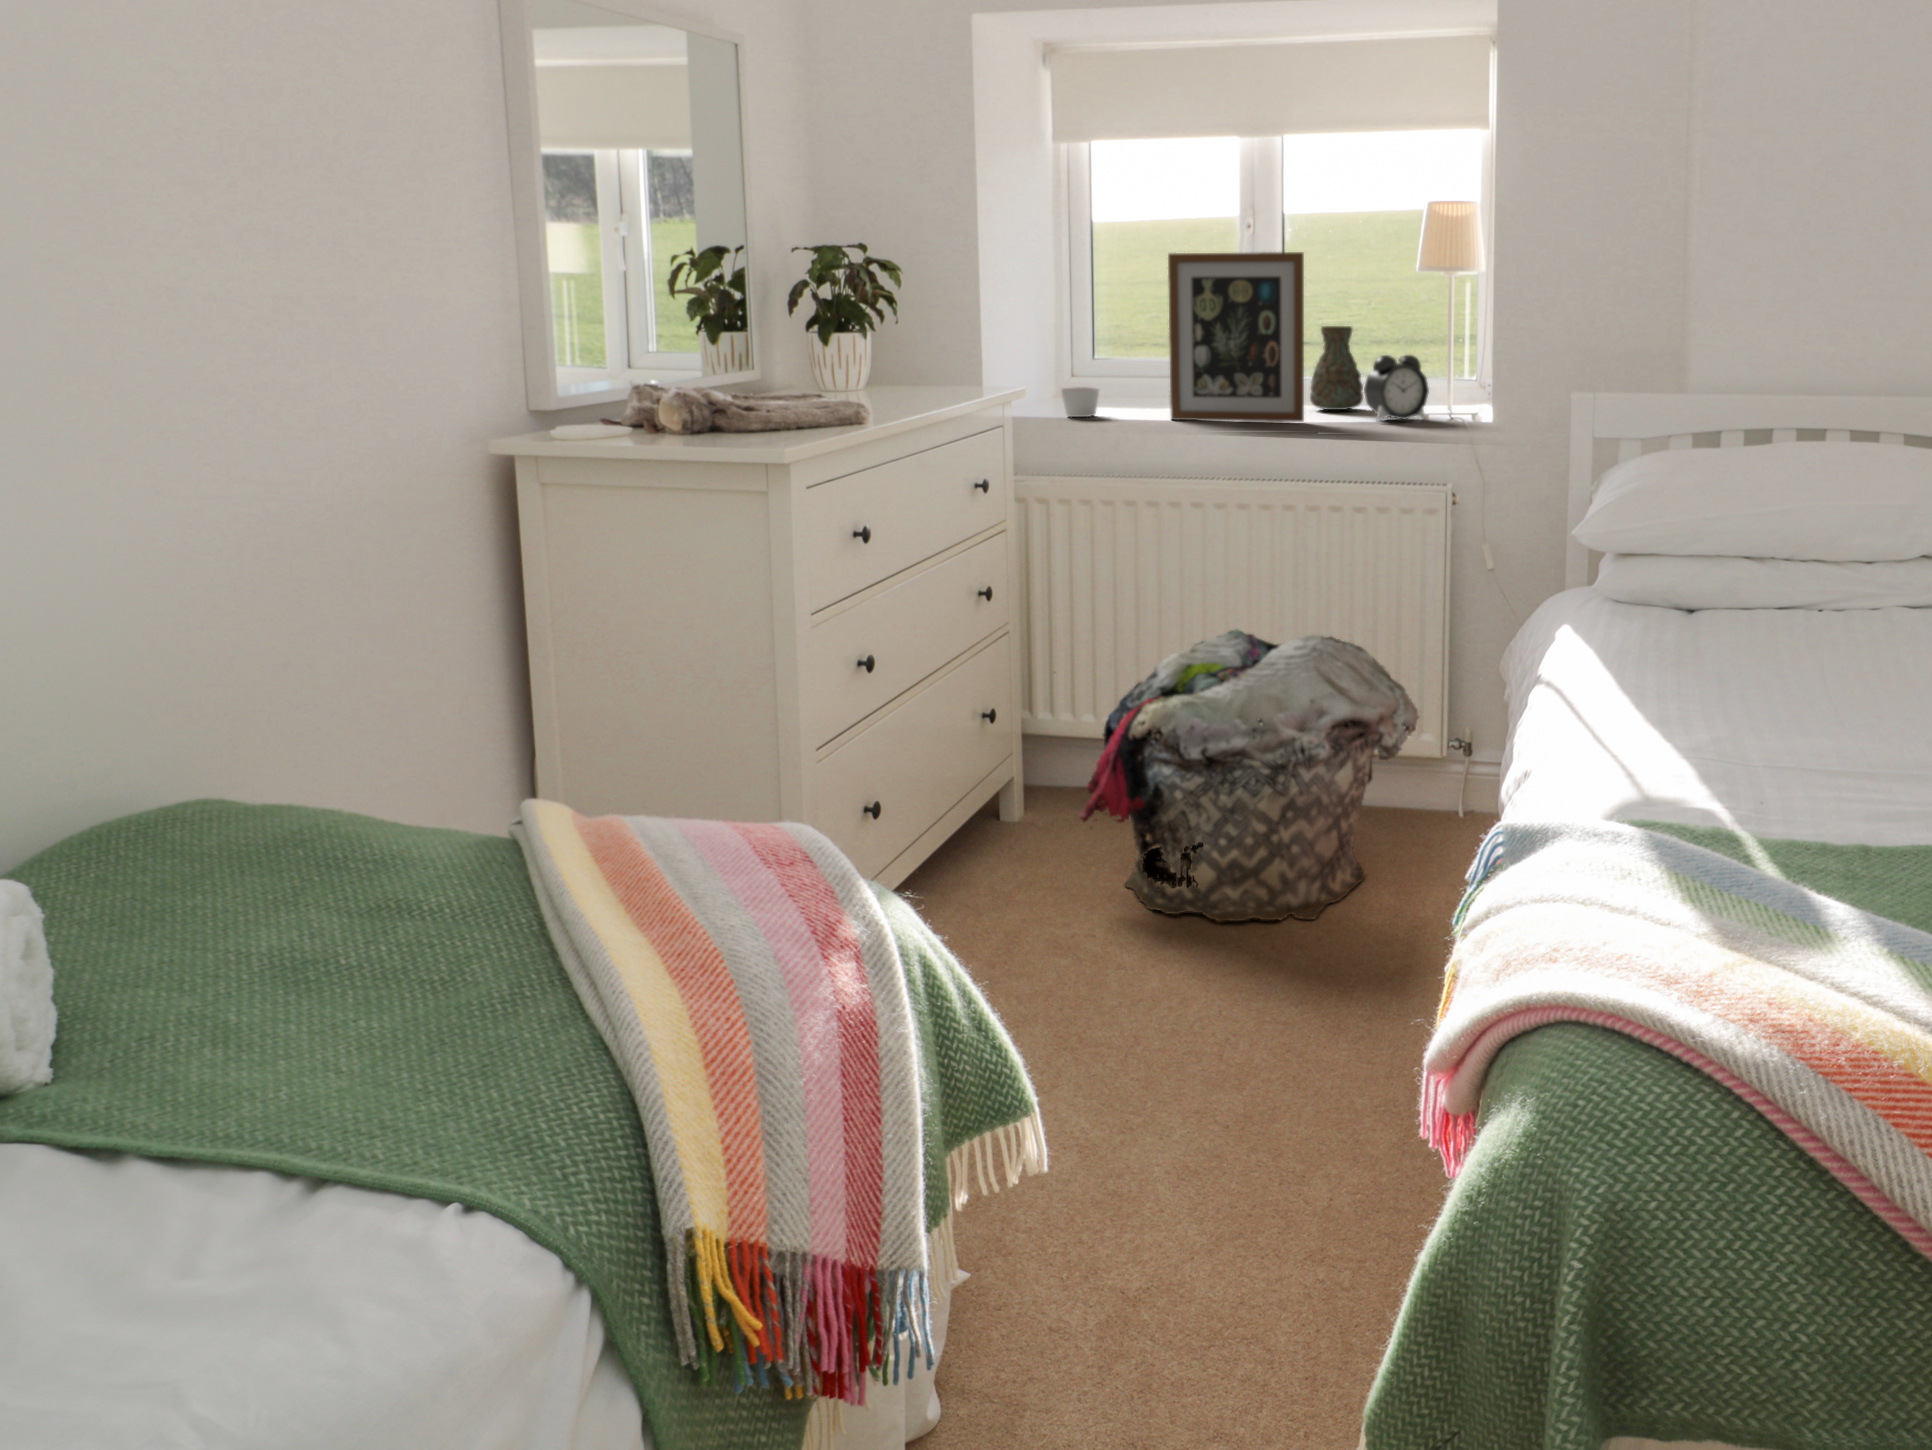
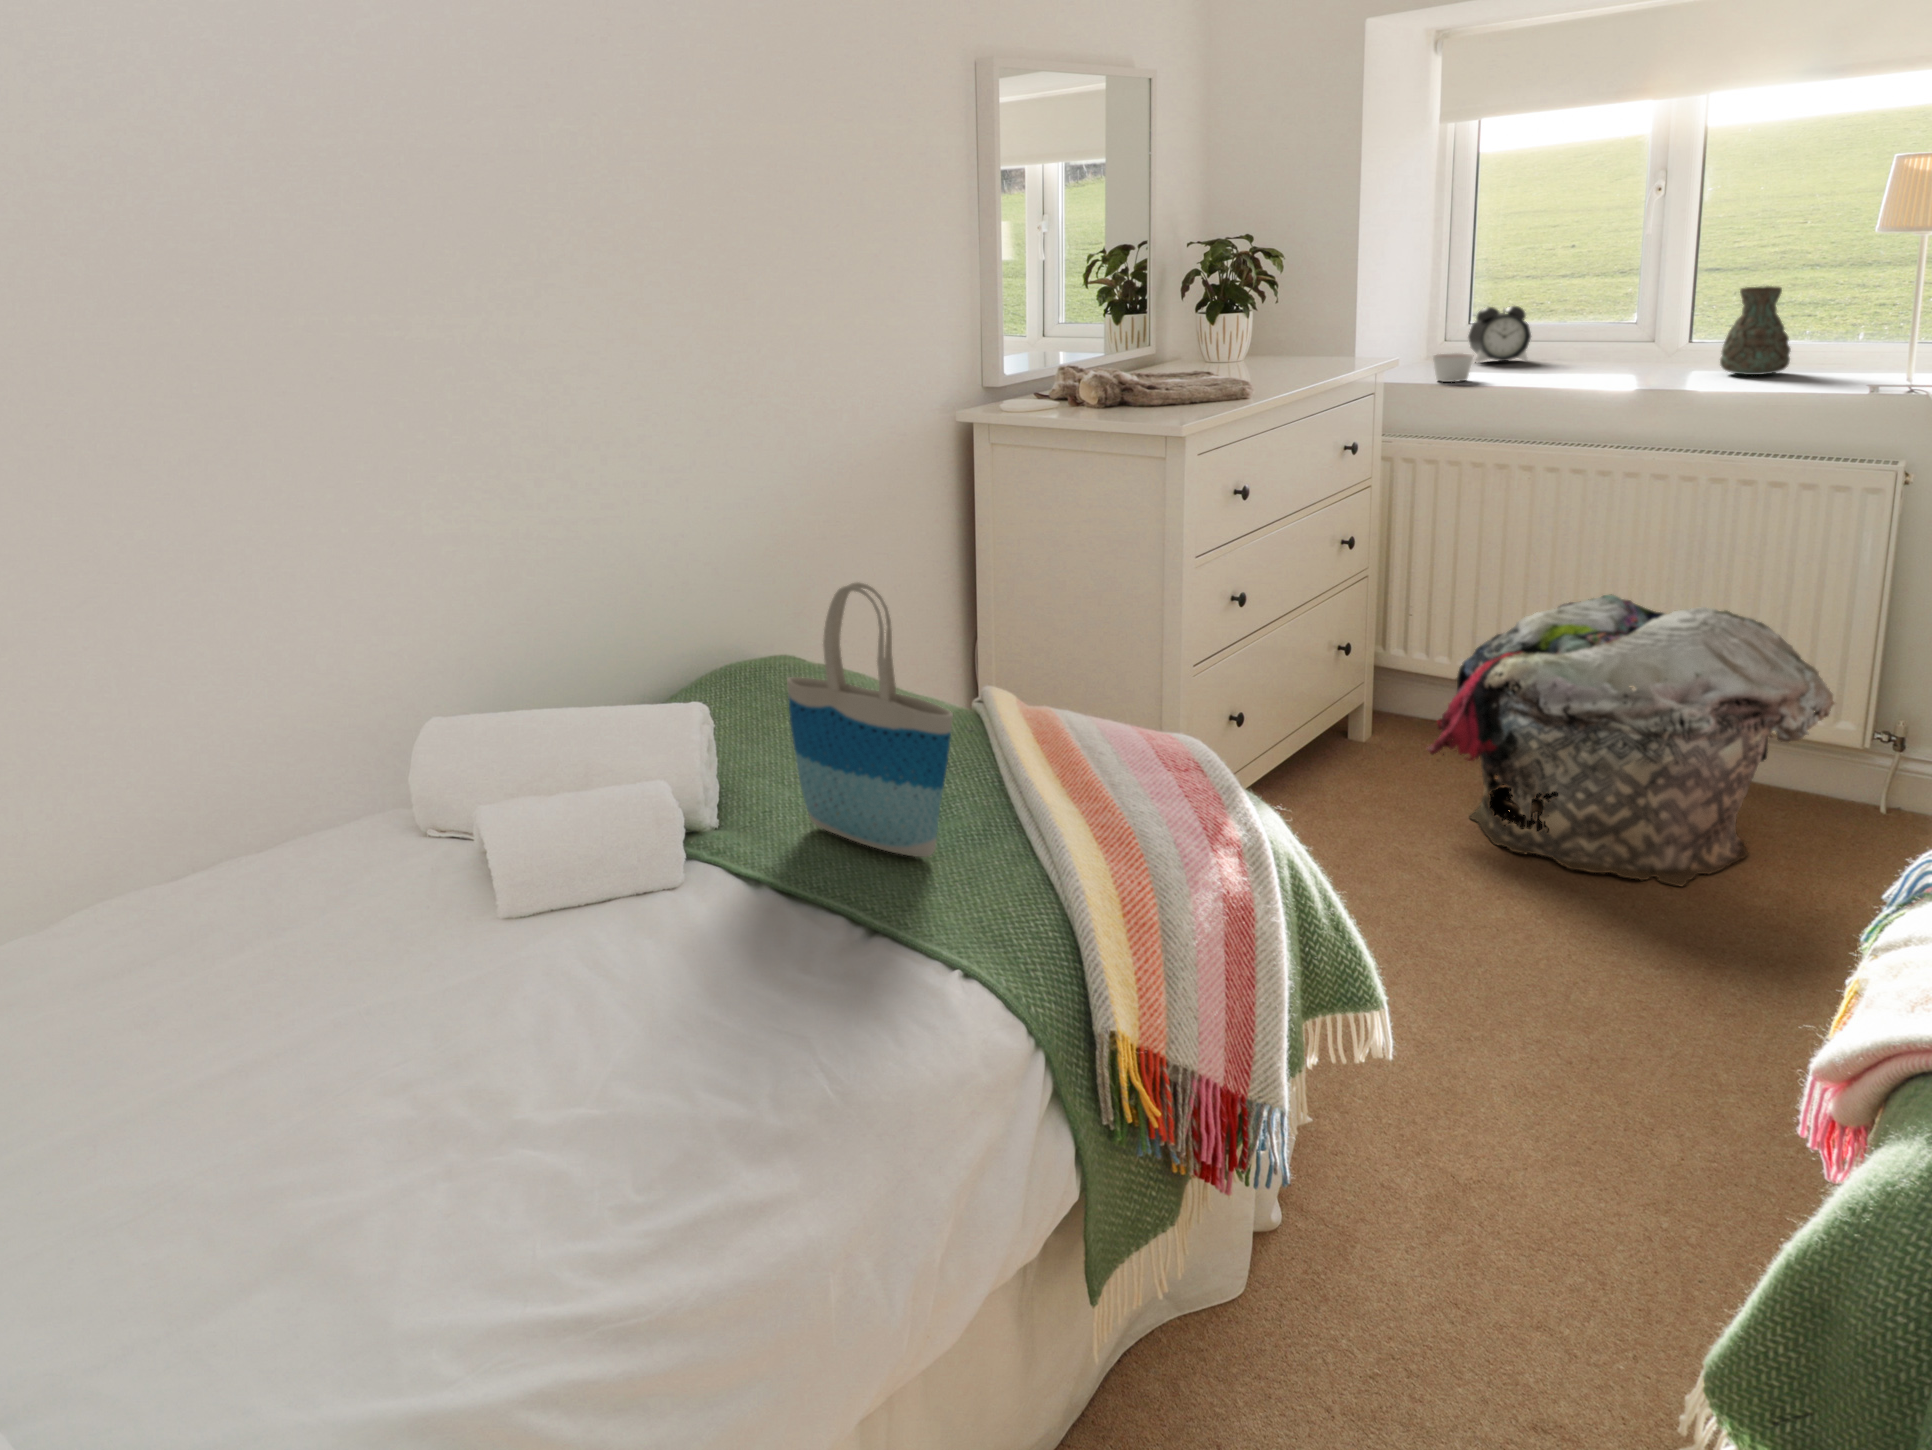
picture frame: present [1168,252,1304,422] -> none [1550,216,1725,389]
alarm clock: present [1364,355,1429,420] -> present [1468,306,1531,362]
tote bag: none [167,649,445,1052] -> present [787,582,953,857]

